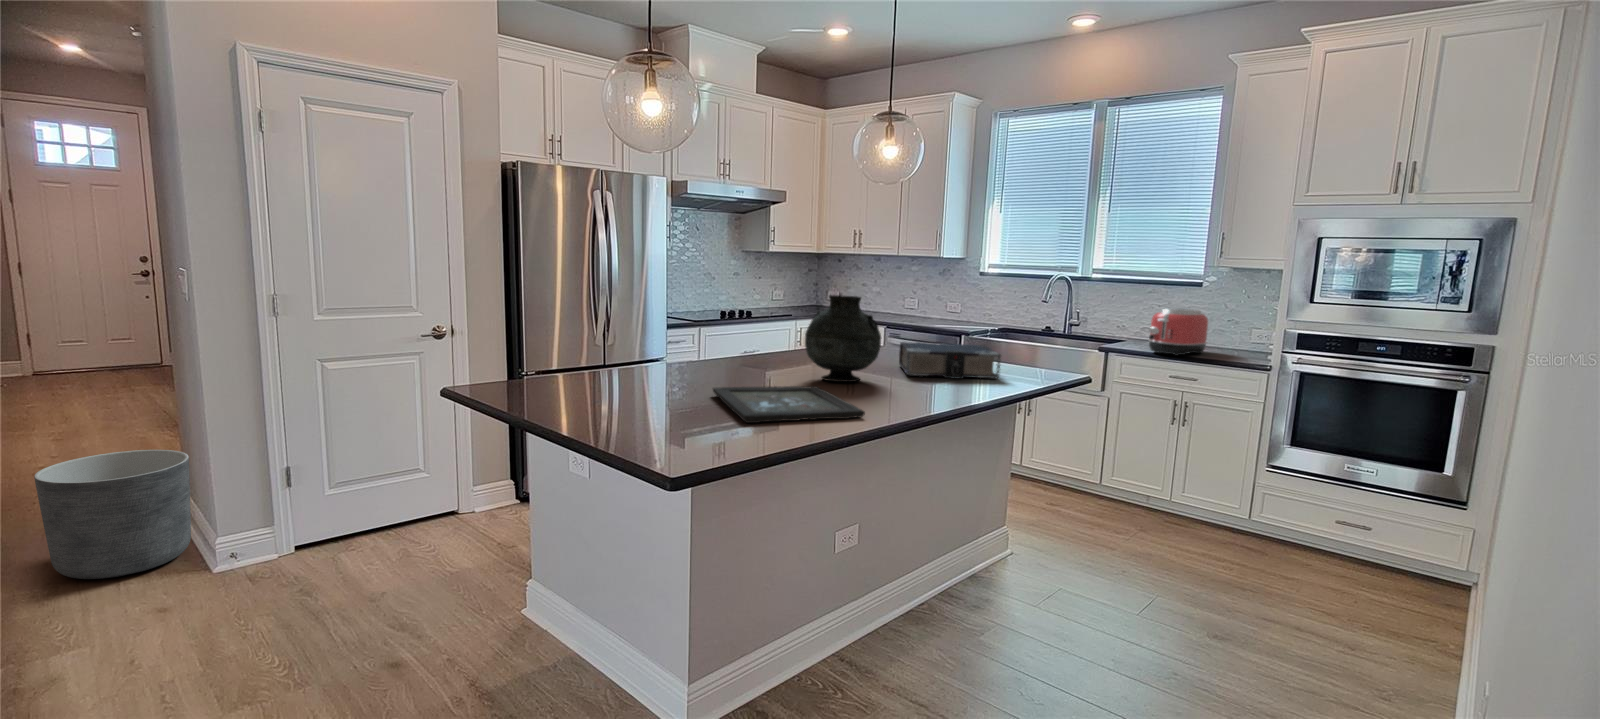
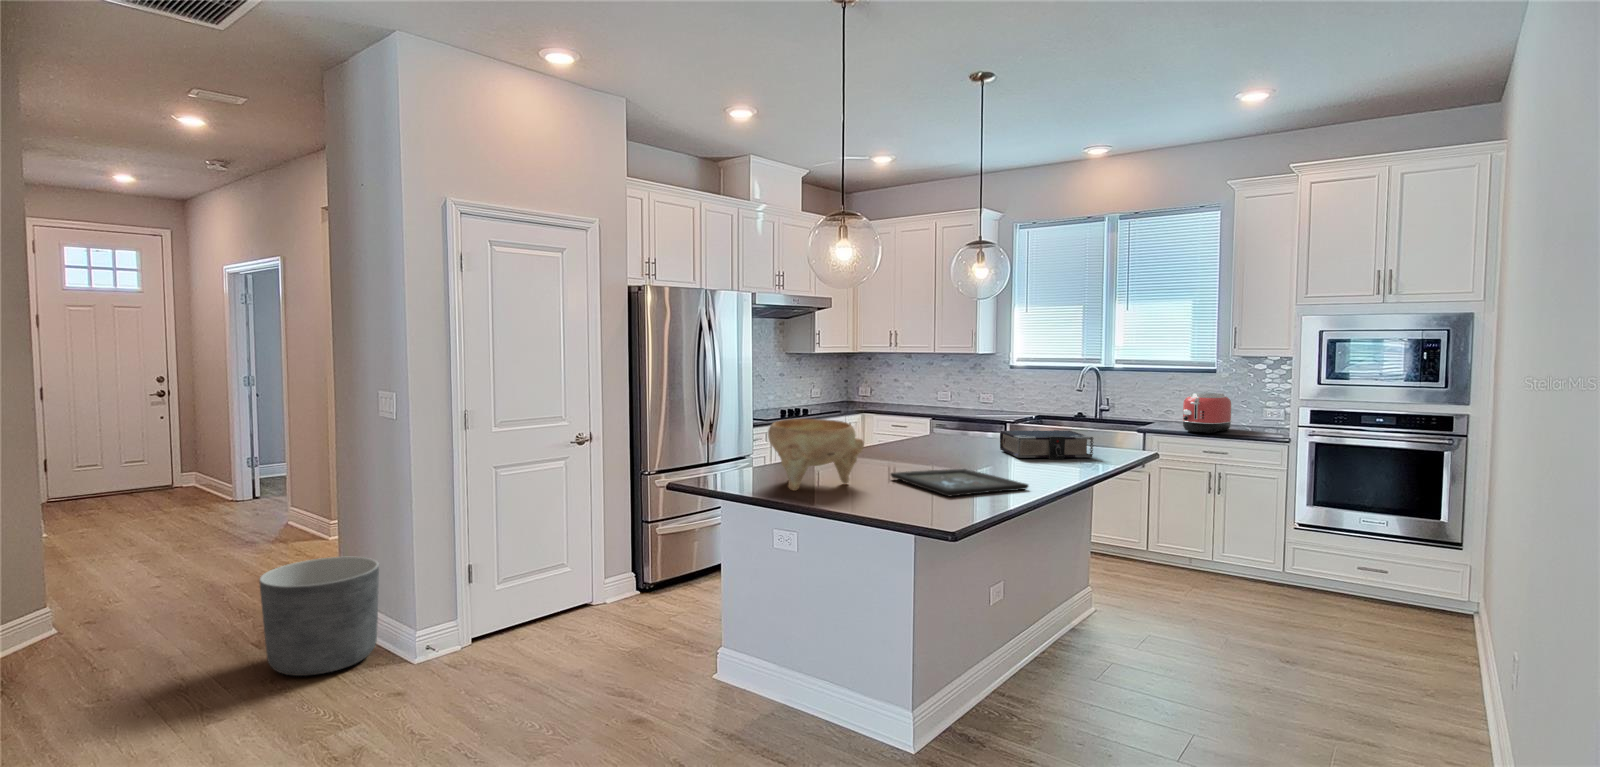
vase: present [805,295,881,382] -> none [940,394,1004,465]
decorative bowl: none [546,316,670,405] -> present [768,419,864,491]

